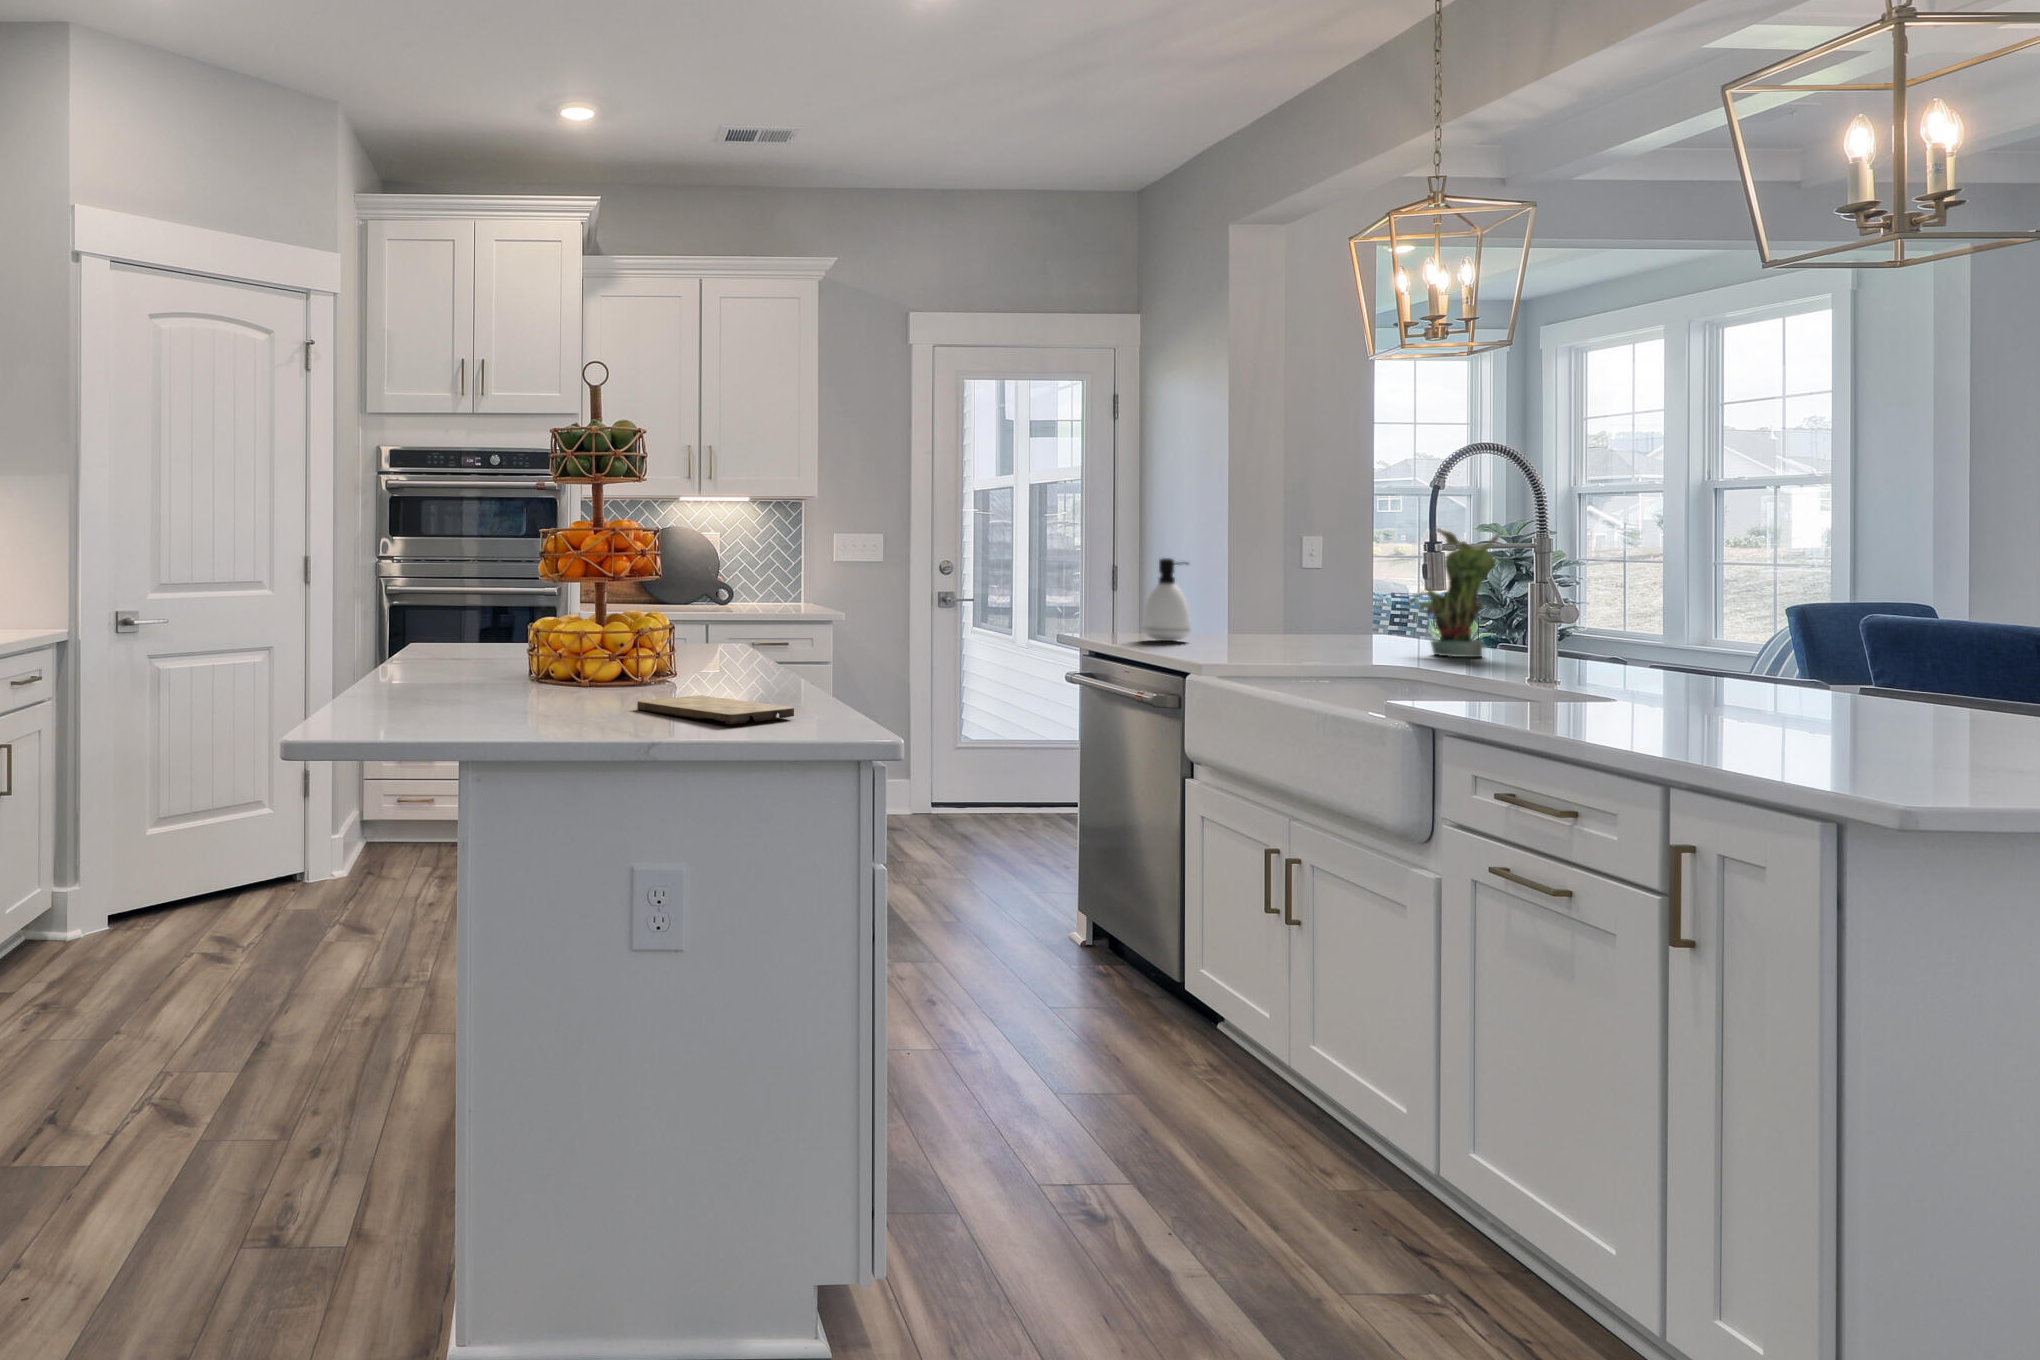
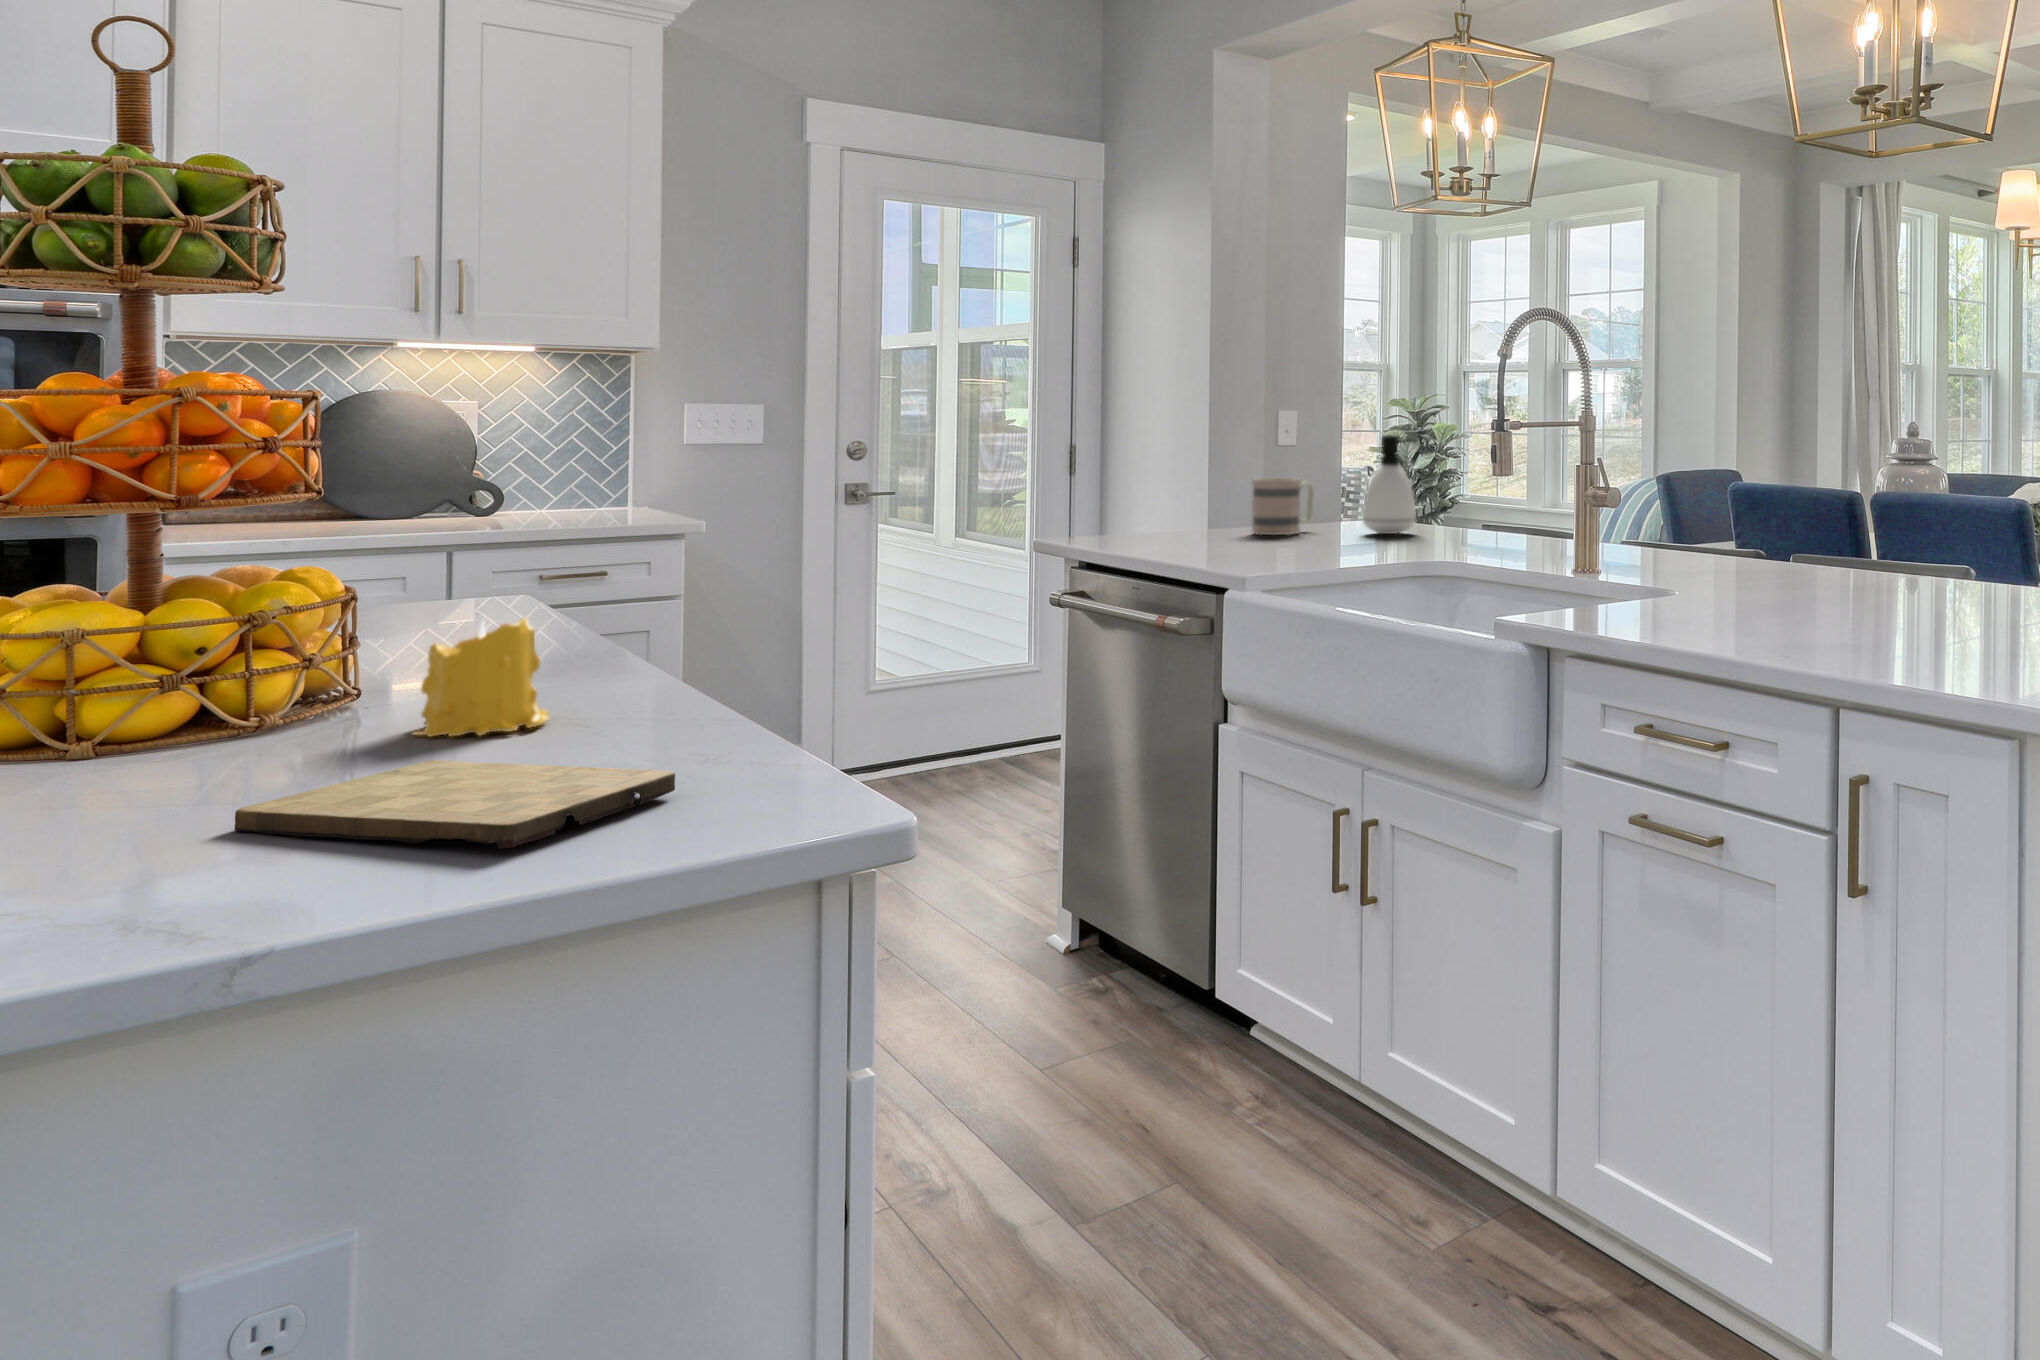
potted plant: present [1408,528,1498,657] -> none [1433,400,1525,545]
soap dispenser: present [1143,558,1191,641] -> present [1363,435,1416,534]
mug: none [1240,593,1299,640] -> present [1252,478,1314,535]
candle: none [694,637,748,692] -> present [413,618,549,737]

